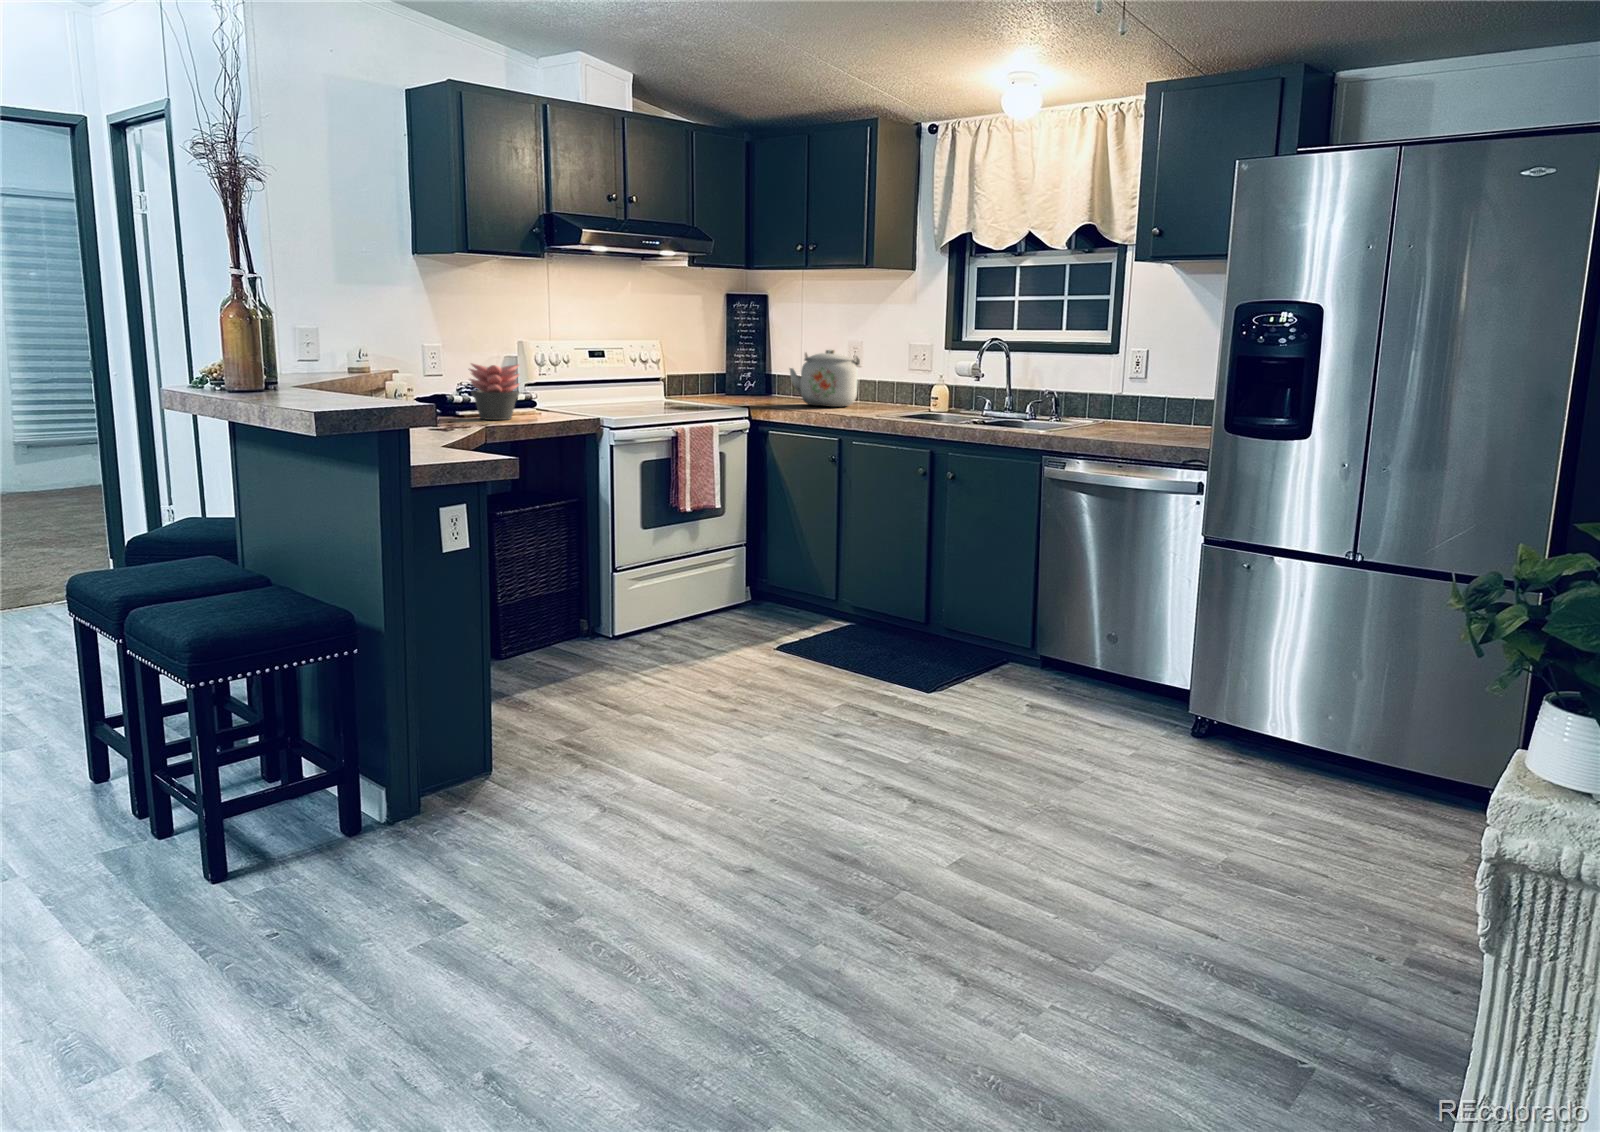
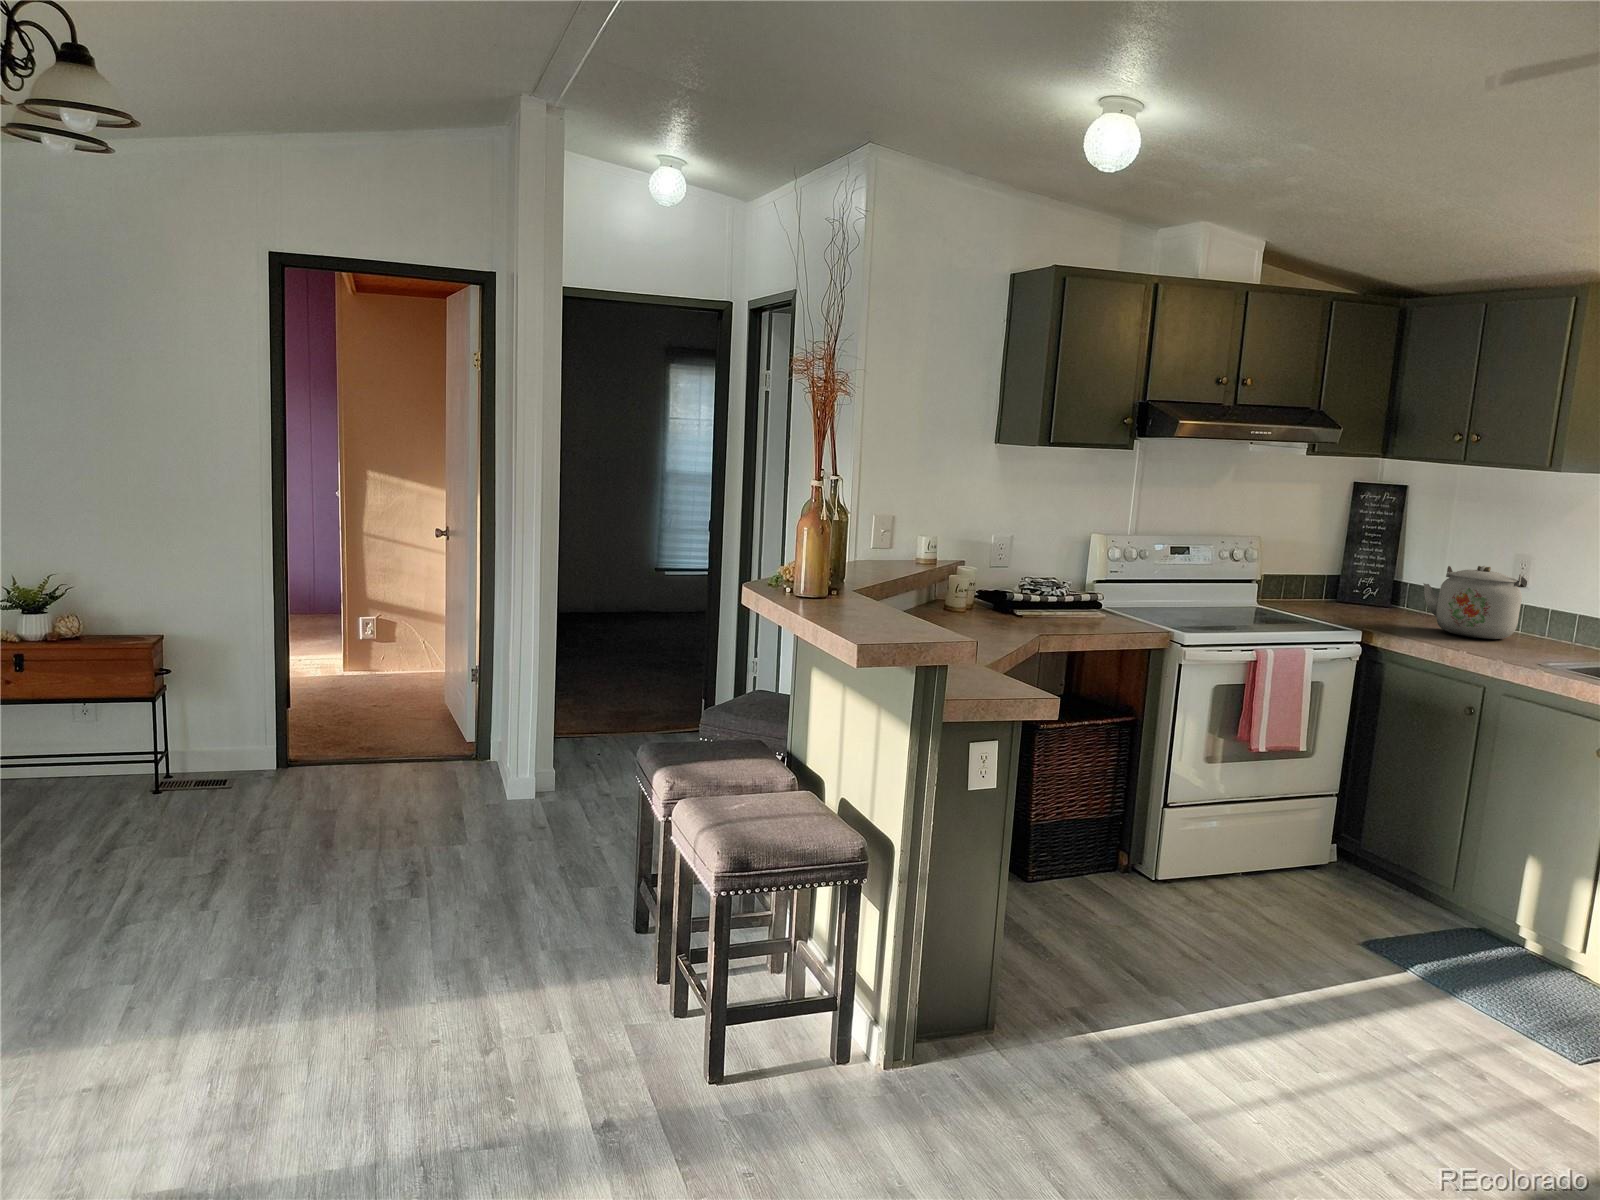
succulent plant: present [470,363,519,420] -> none [1032,560,1089,625]

